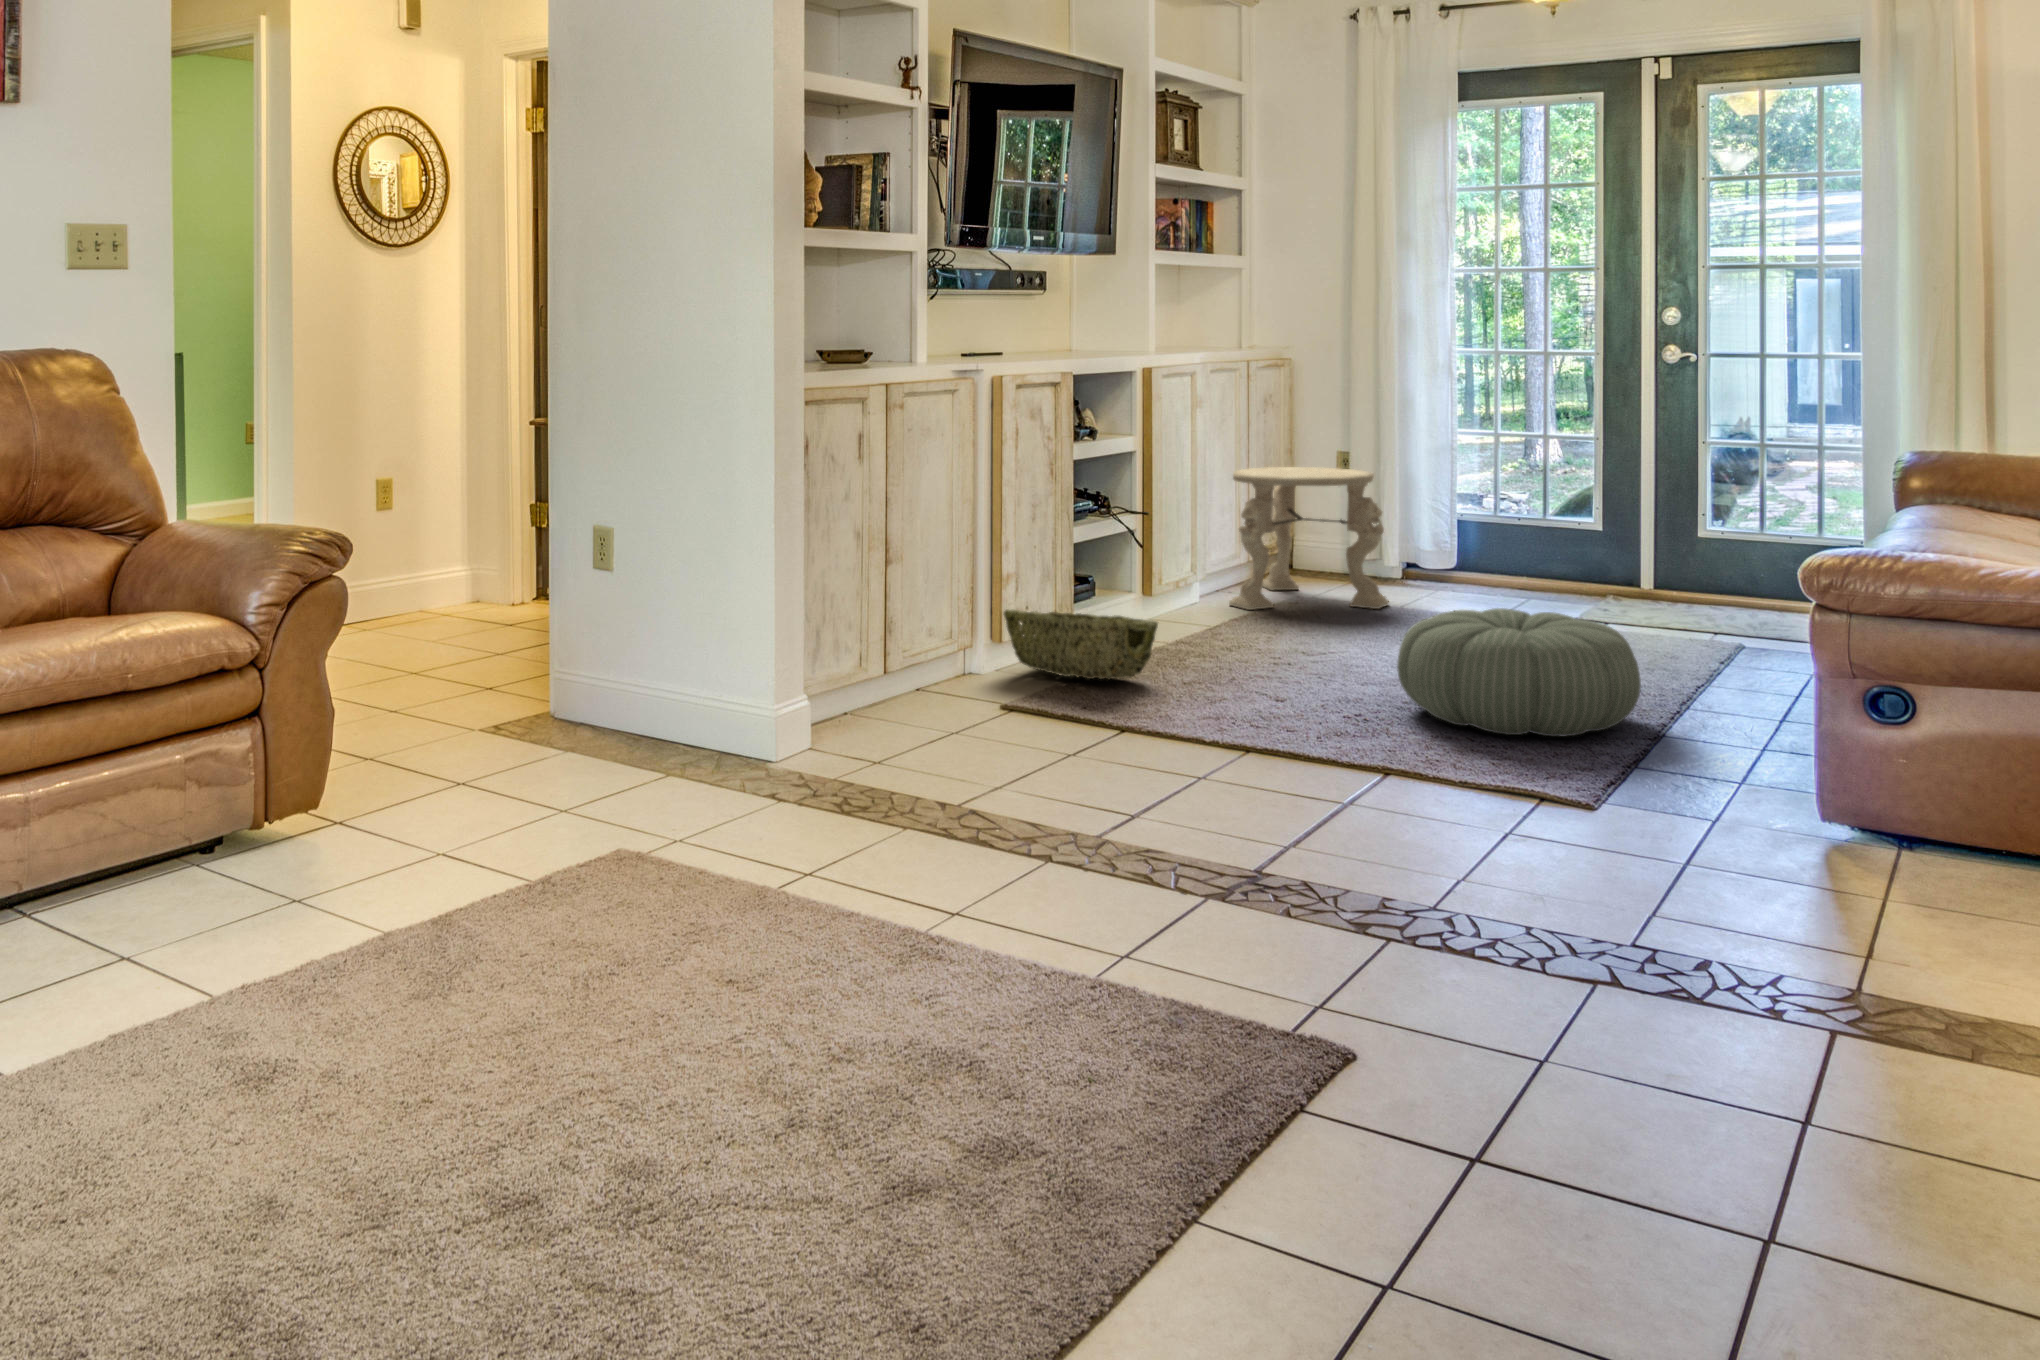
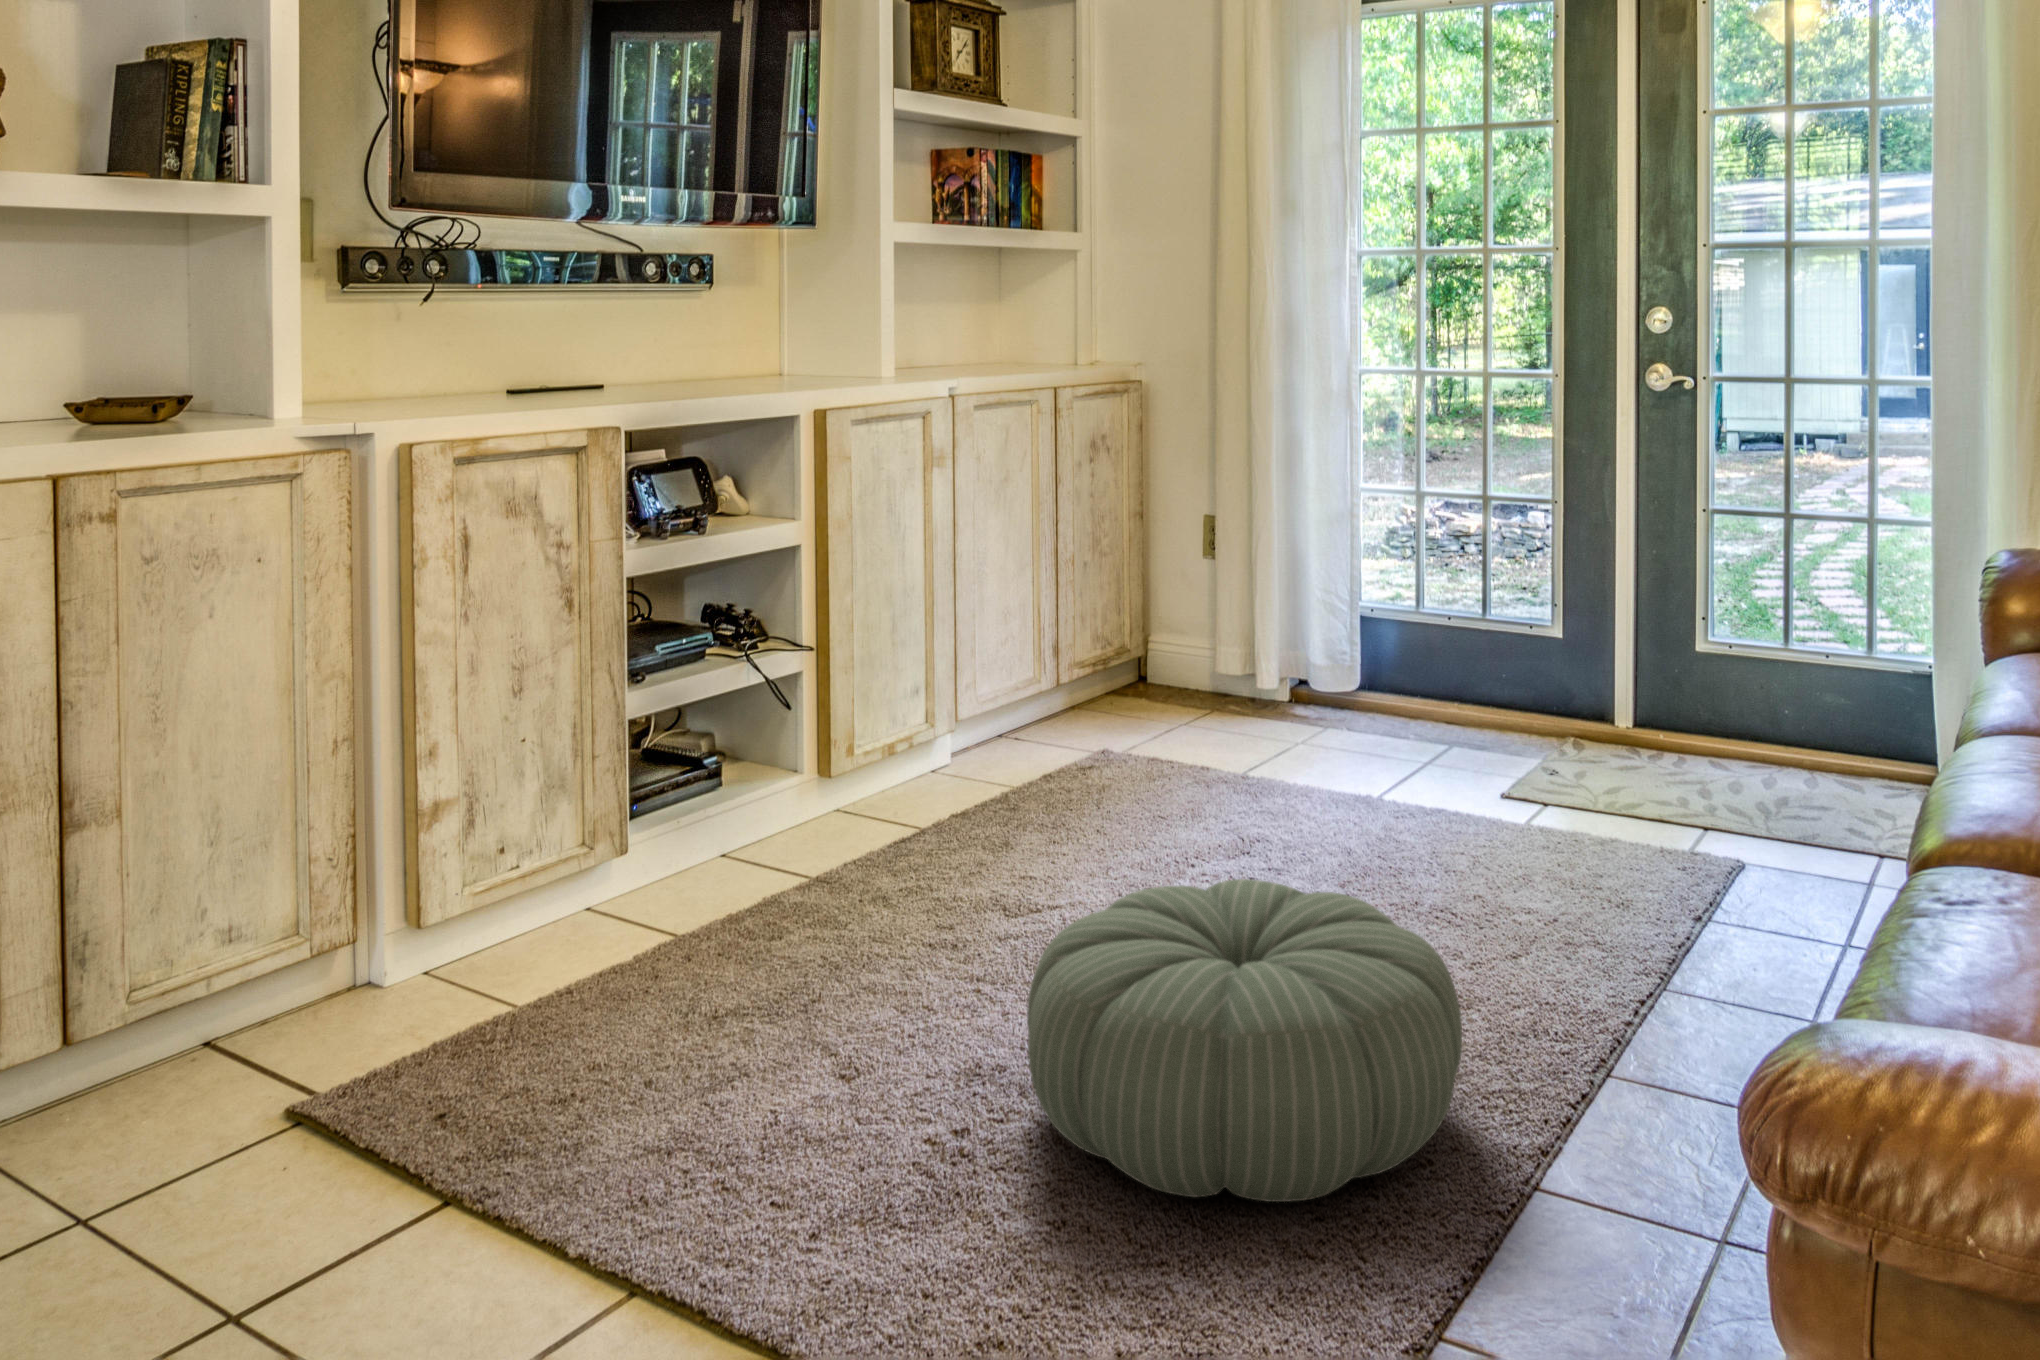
side table: present [1229,467,1389,610] -> none [990,544,1234,779]
woven basket: present [1003,609,1158,680] -> none [413,846,676,1006]

